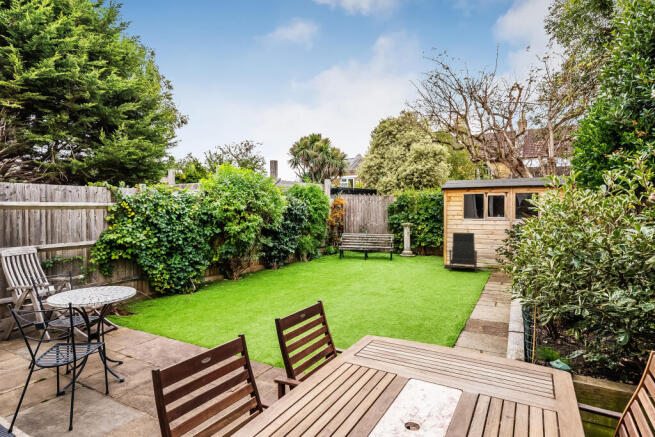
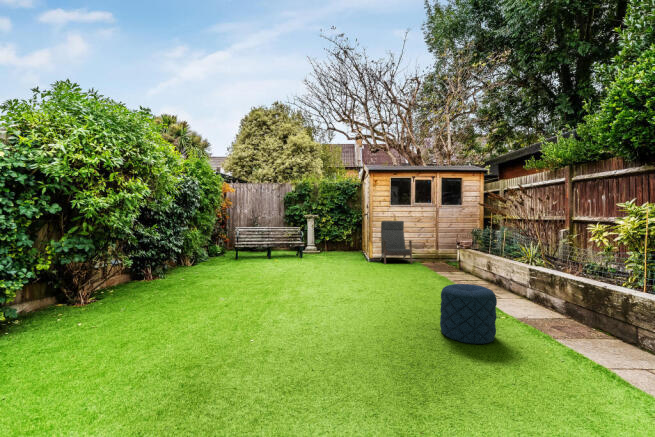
pouf: none [398,286,432,323] -> present [440,284,497,344]

